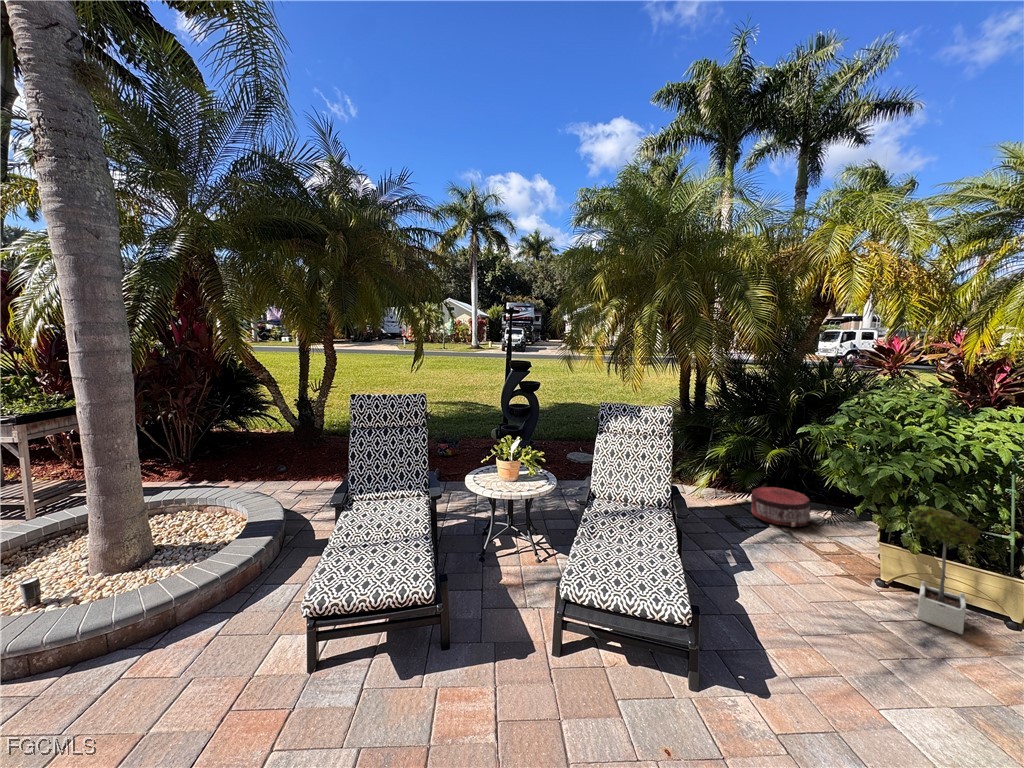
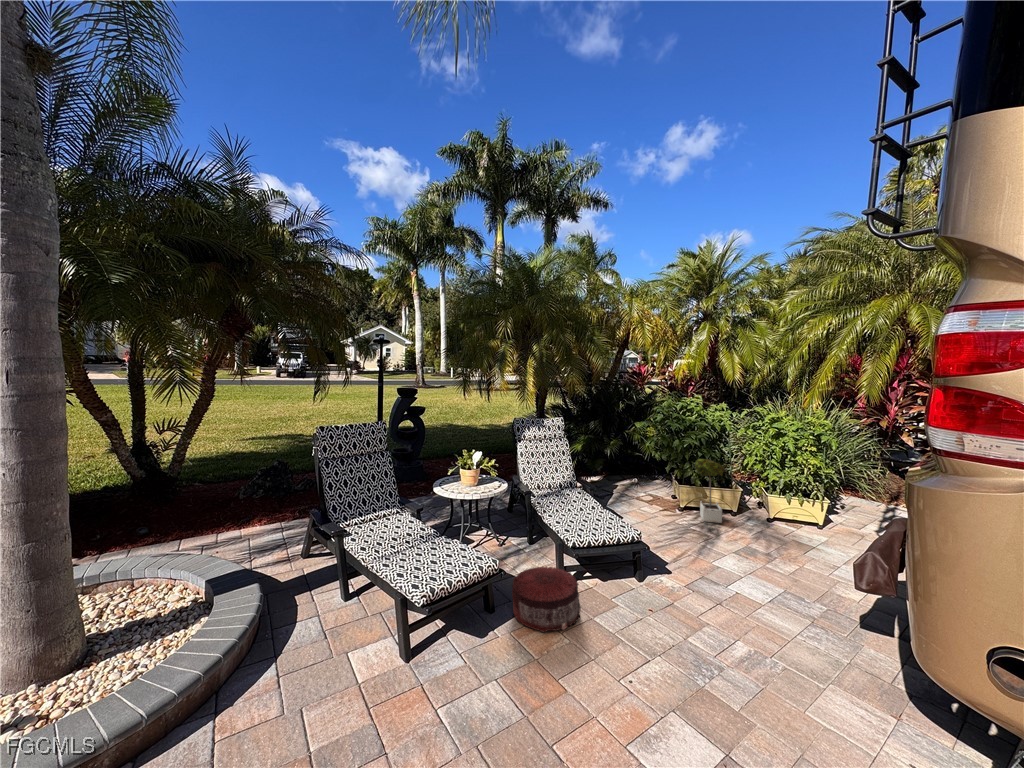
pouf: present [751,487,810,527] -> present [512,567,581,632]

